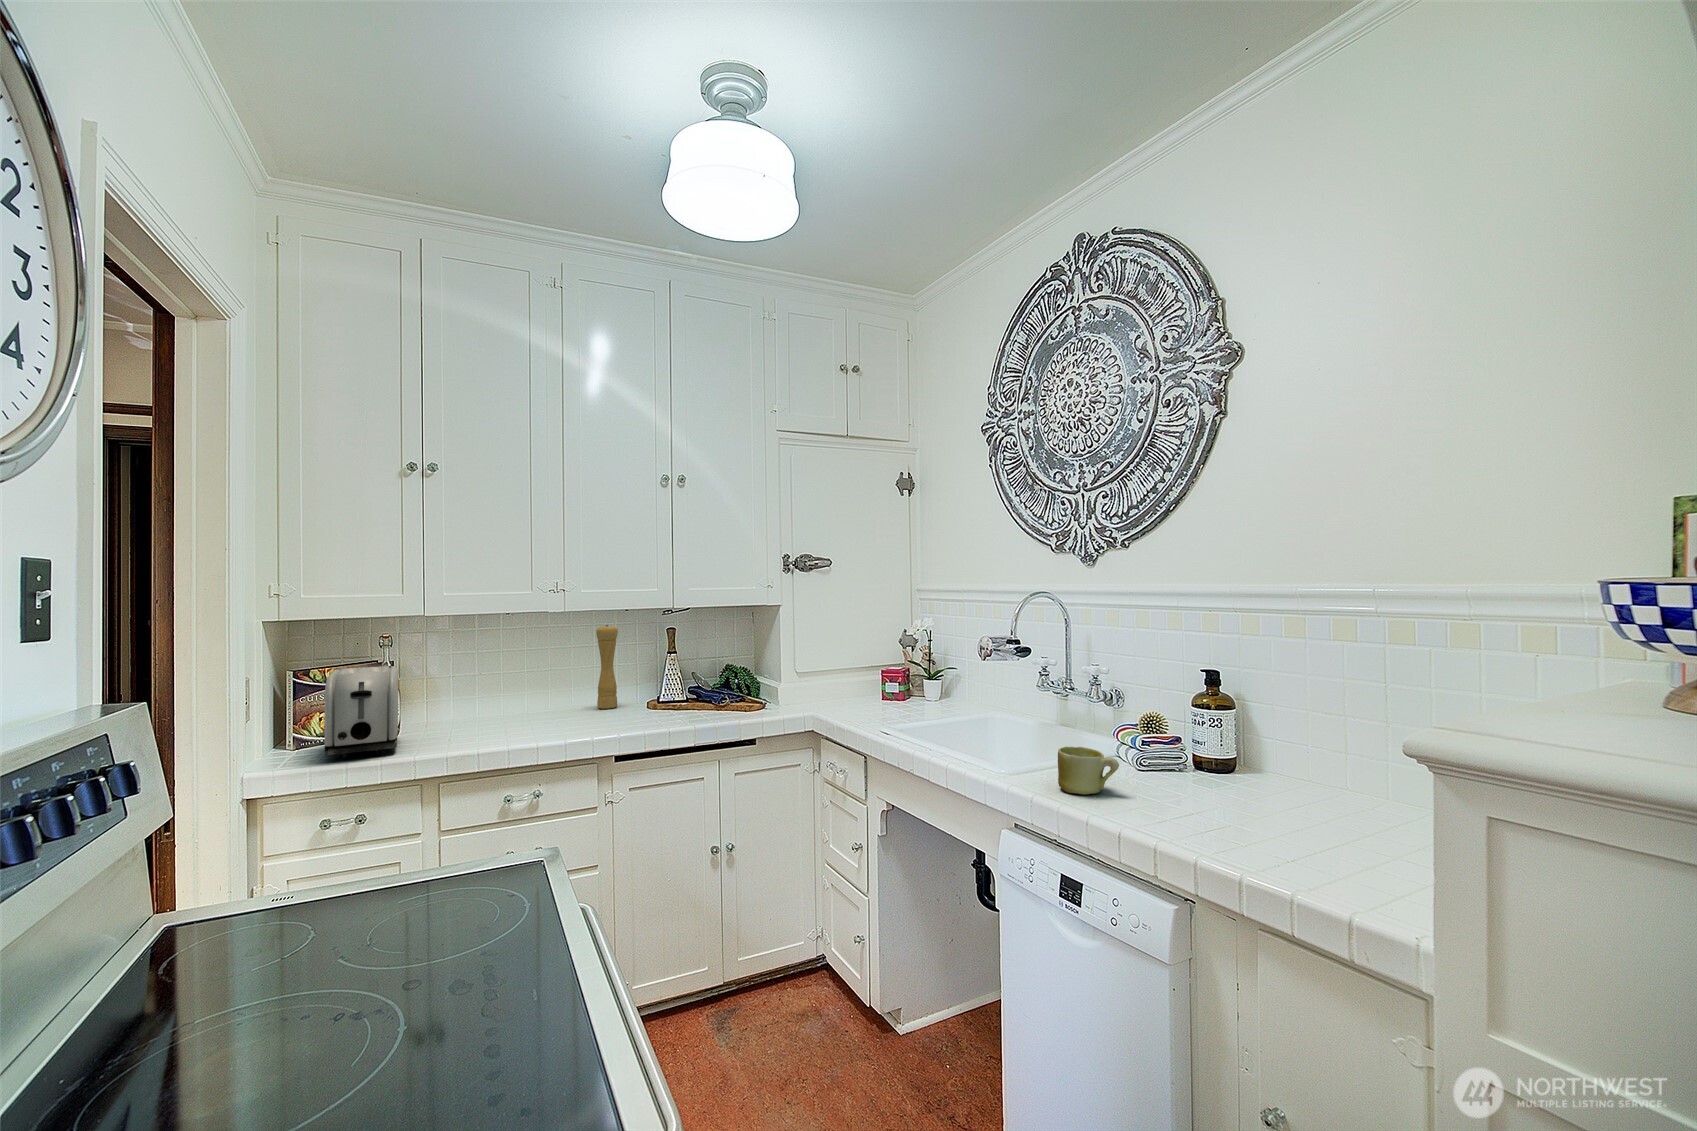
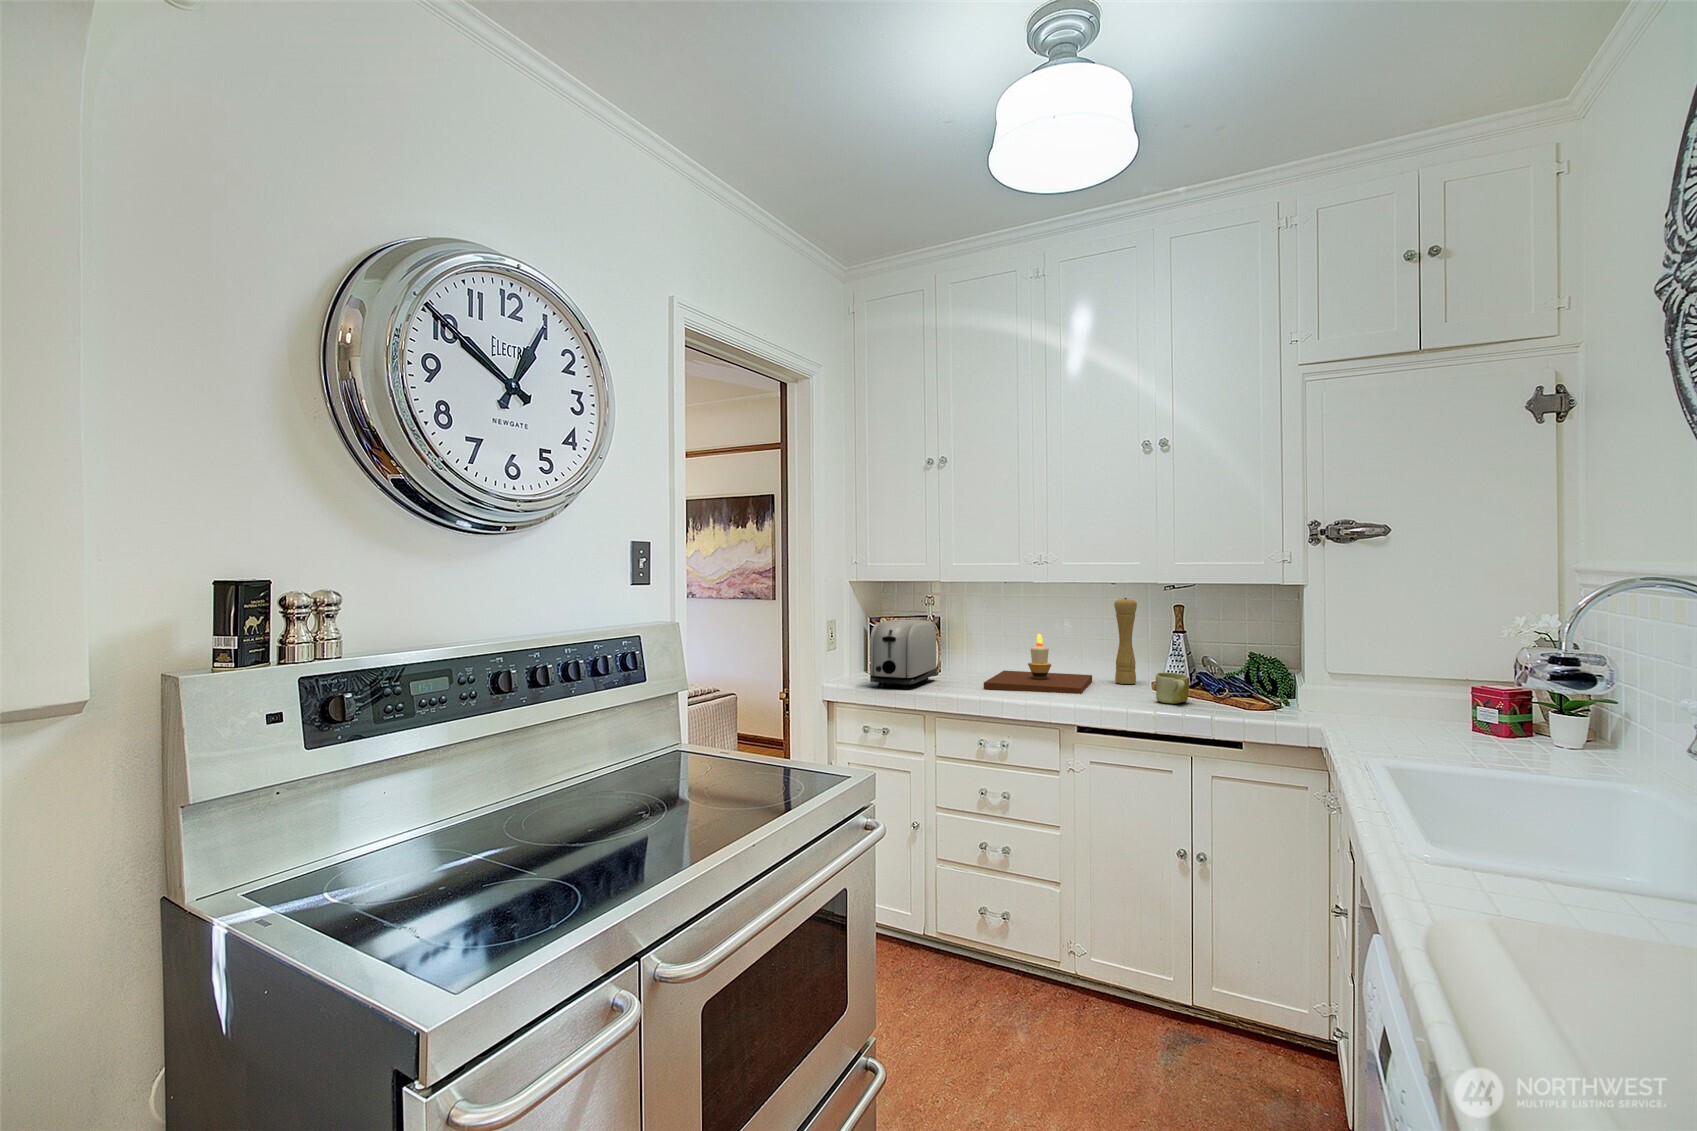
candle: none [473,668,595,737] -> present [984,634,1092,694]
mug: present [1058,747,1119,795] -> present [1156,673,1190,703]

